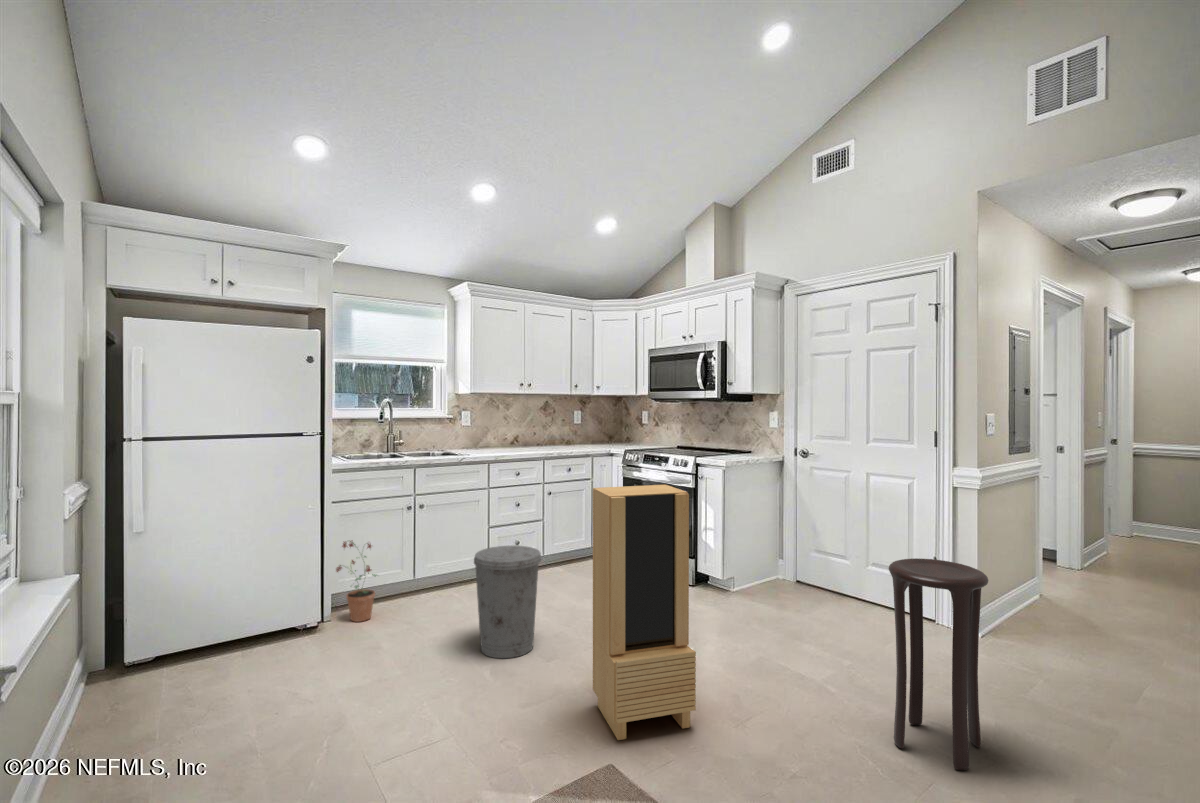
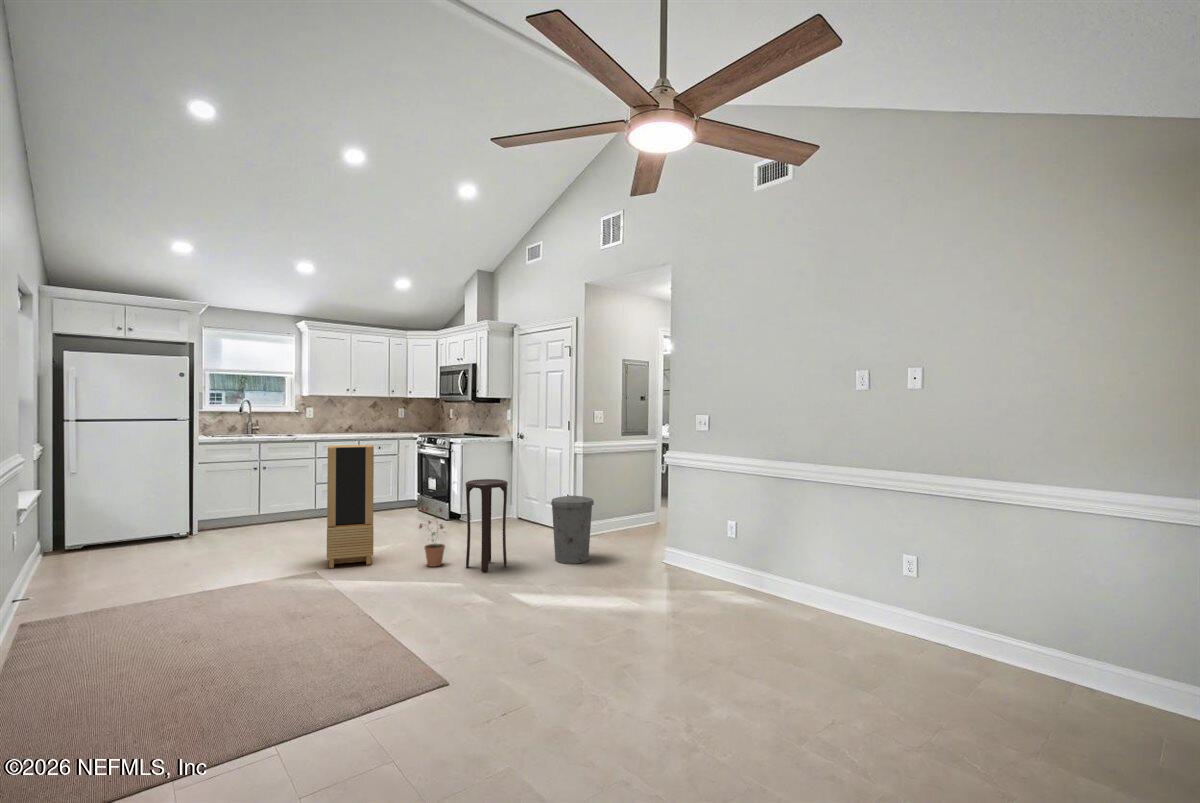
potted plant: present [336,541,376,622] -> present [419,507,445,566]
trash can: present [474,546,541,658] -> present [551,496,594,564]

